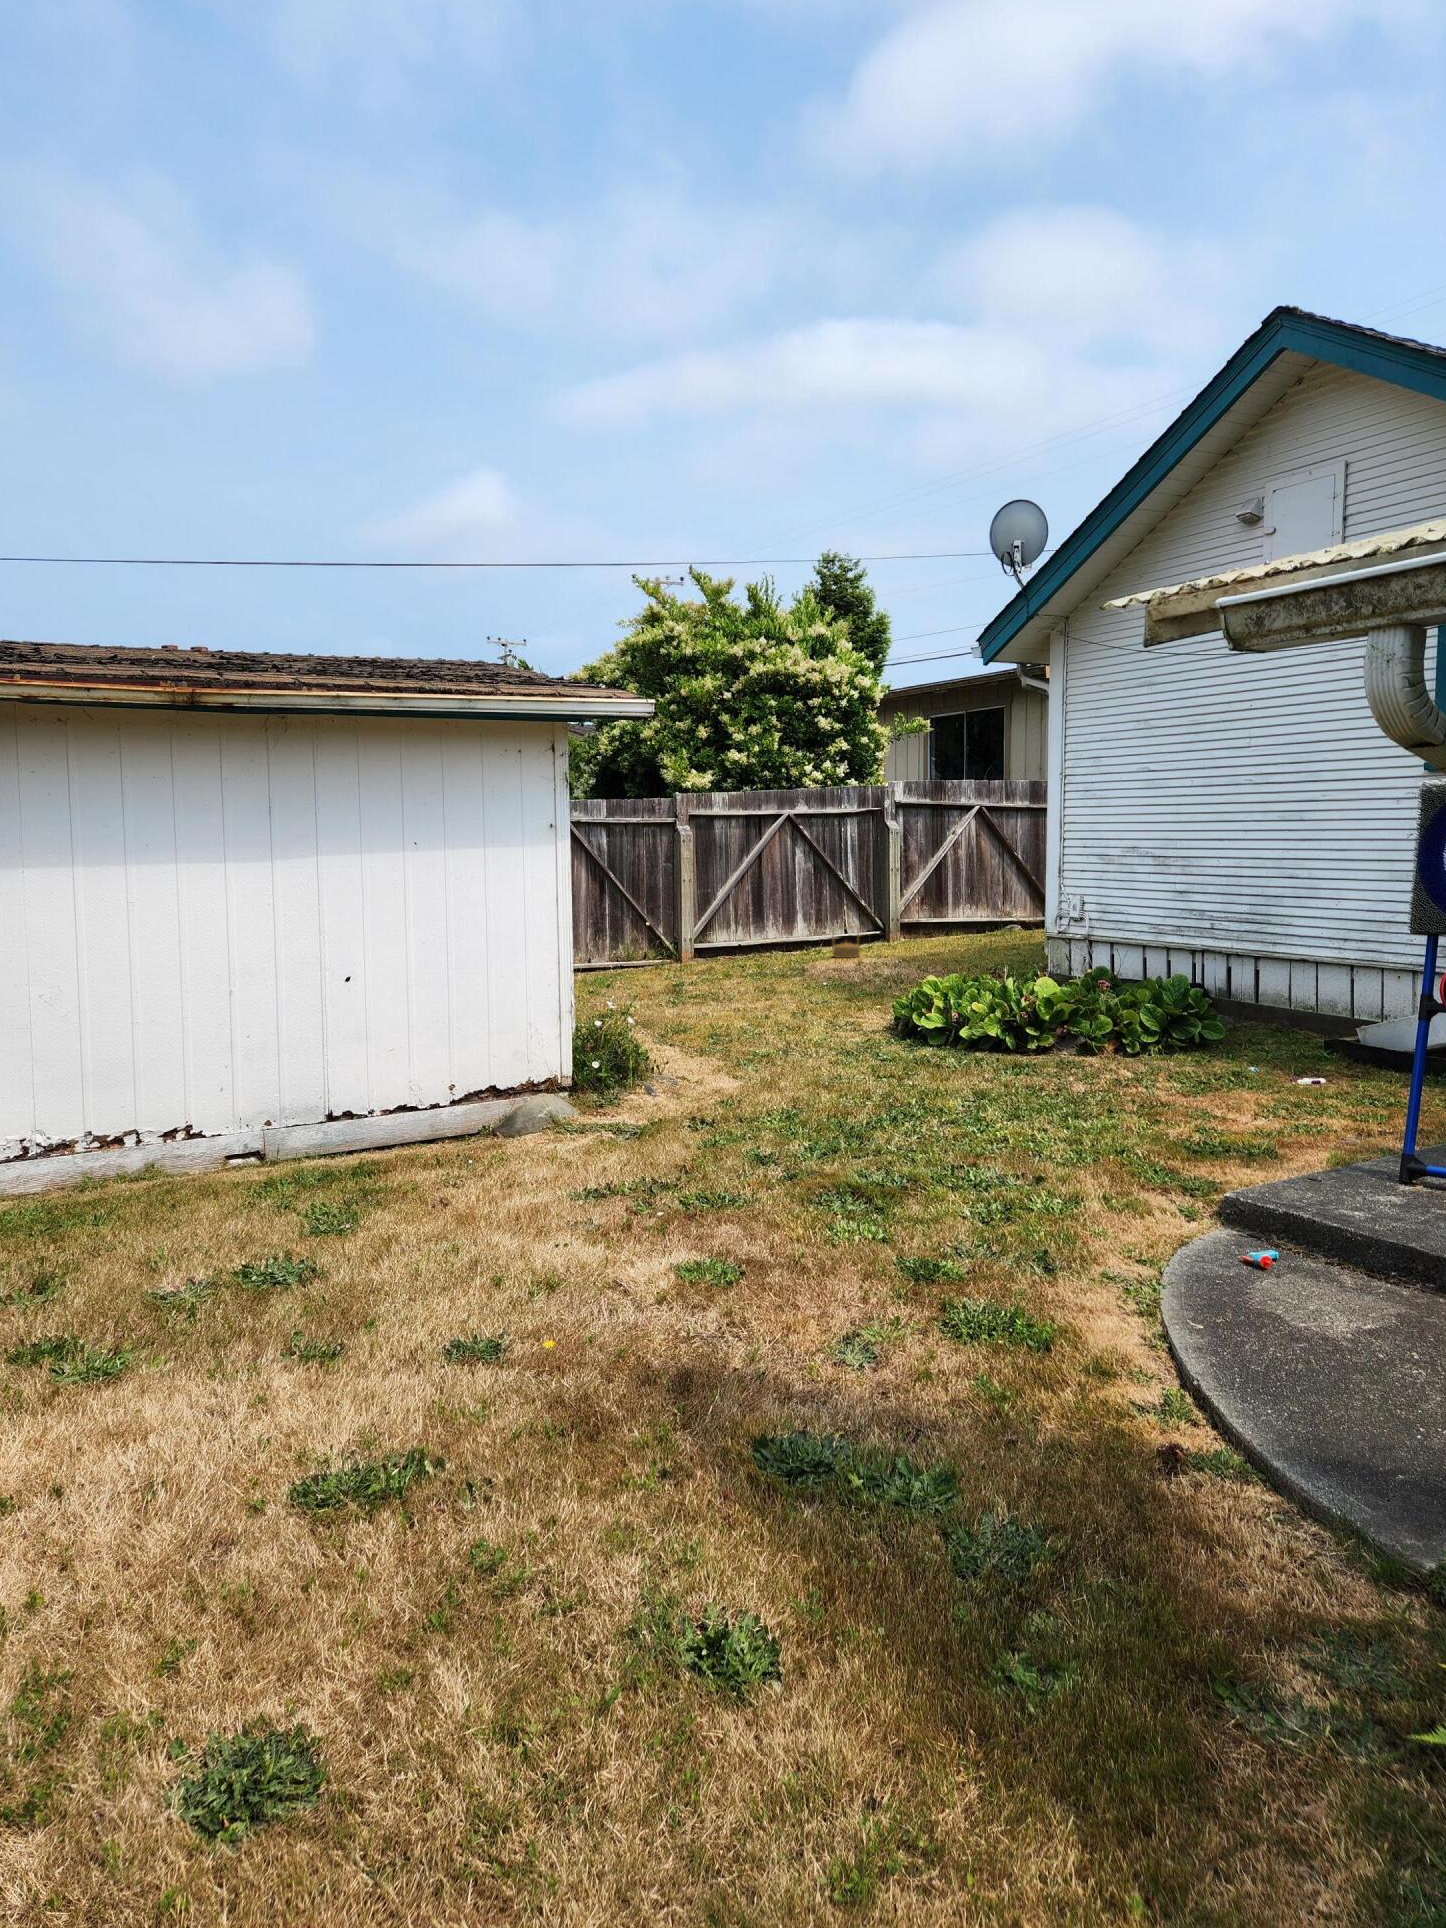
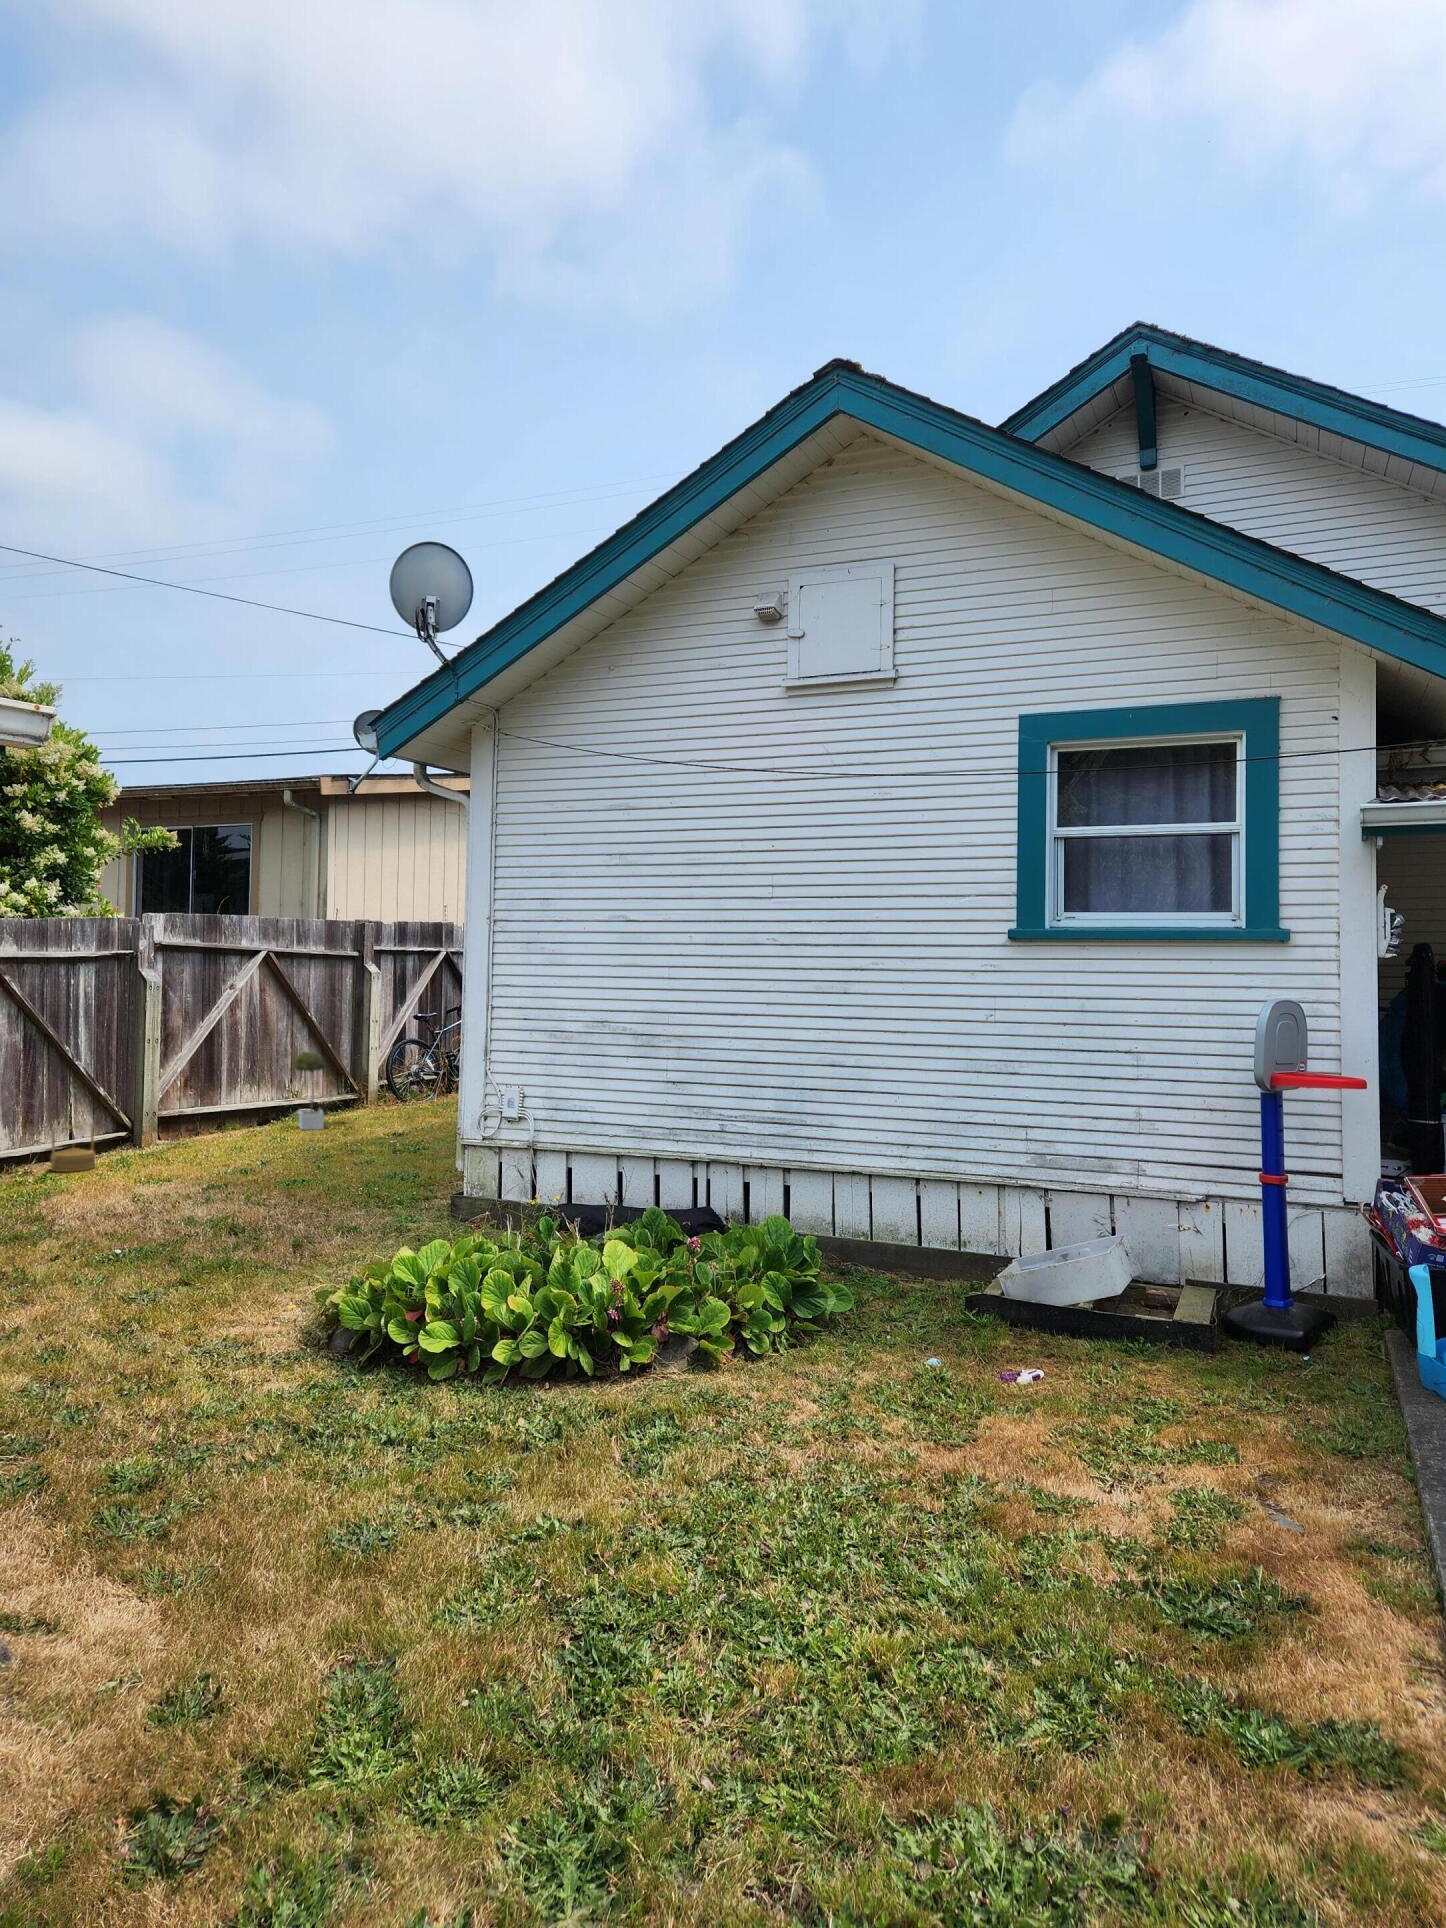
potted tree: none [1002,881,1028,942] -> present [294,1051,327,1130]

